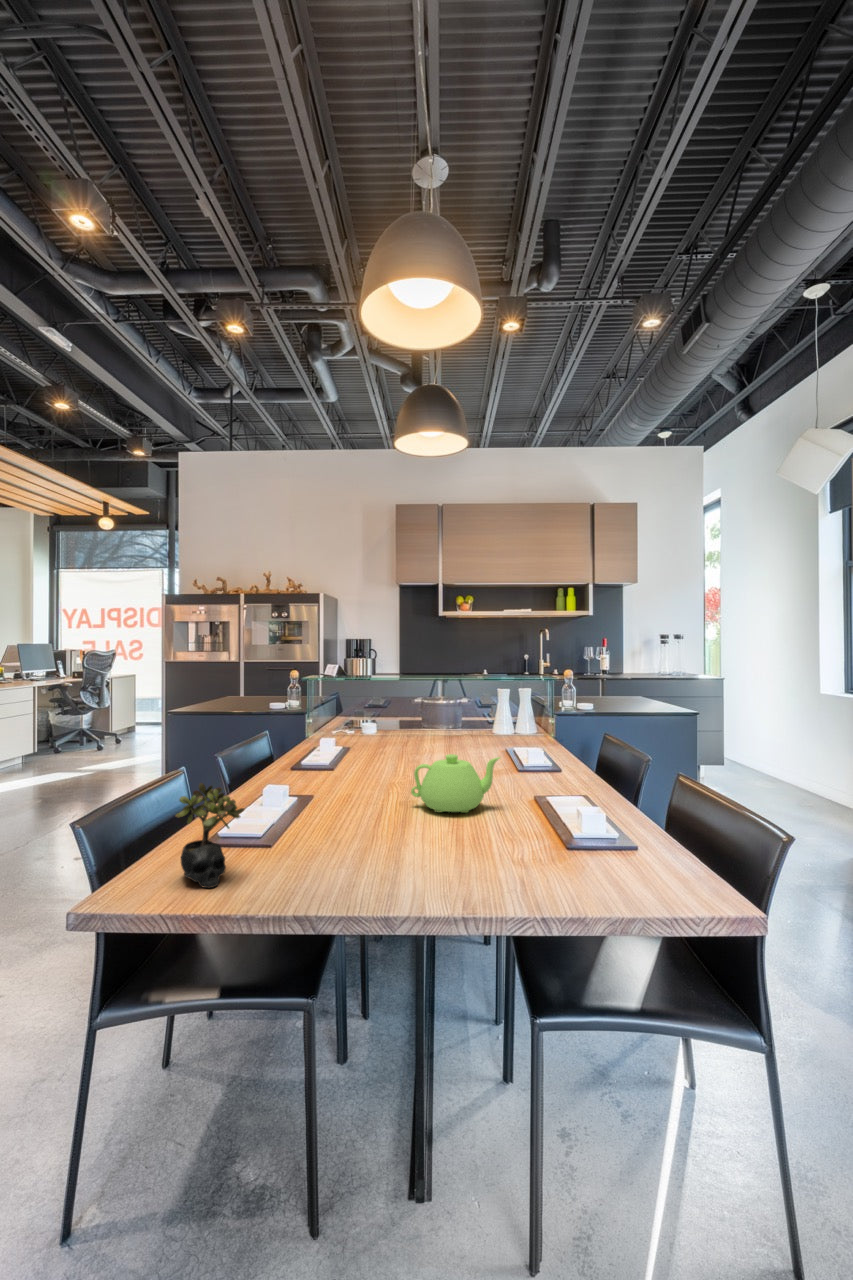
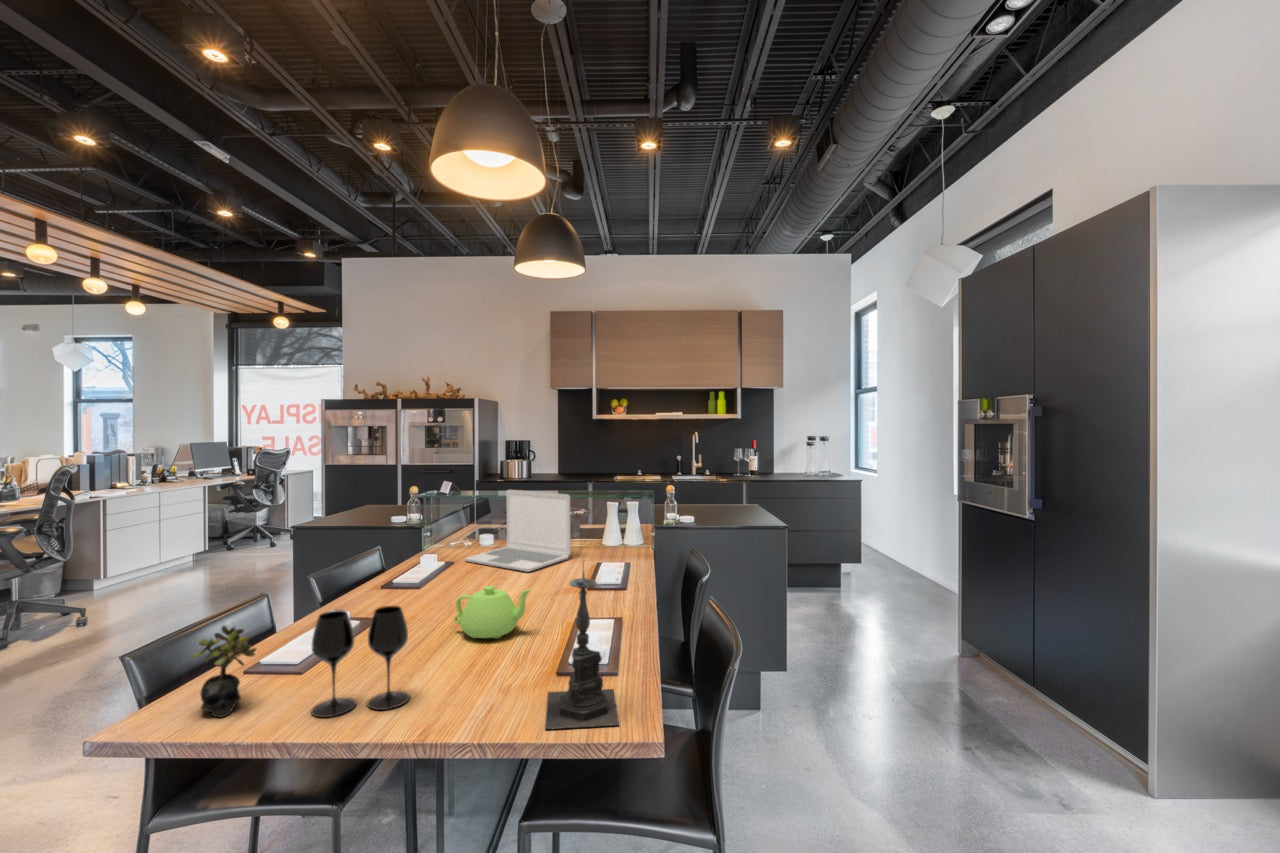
laptop: none [366,670,478,753] -> present [465,490,571,572]
candle holder: none [574,704,694,903] -> present [545,564,619,729]
wine glass: none [312,761,418,889] -> present [311,606,410,718]

